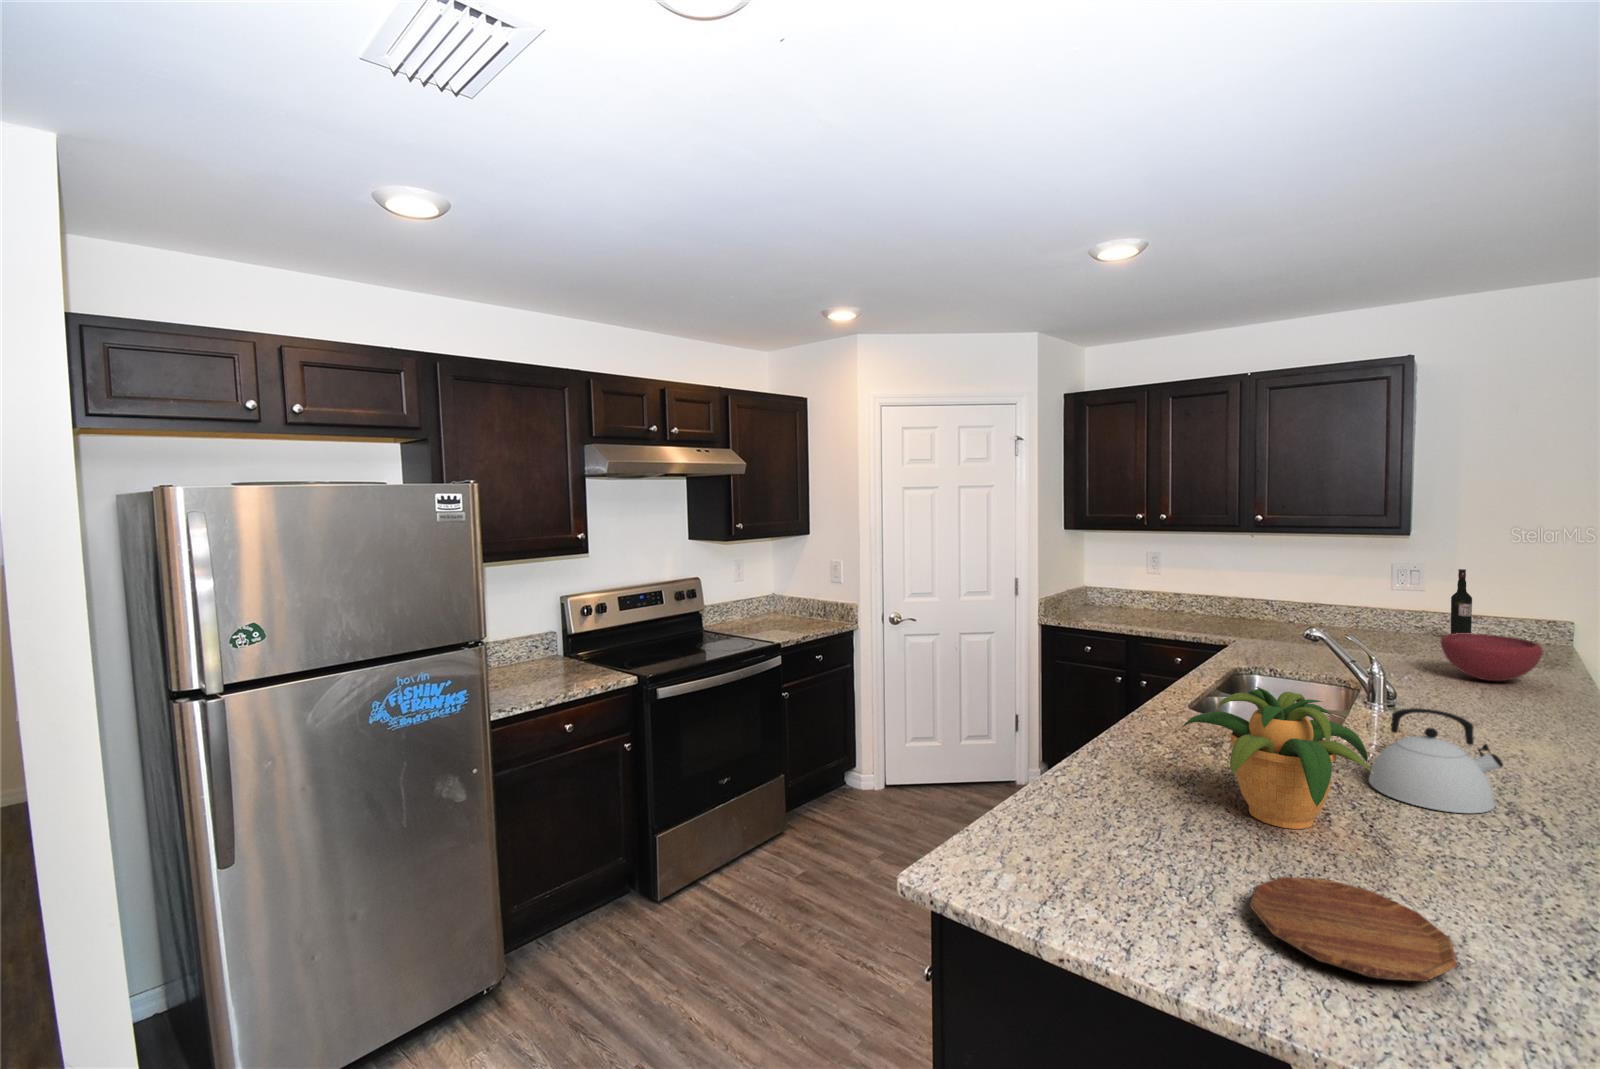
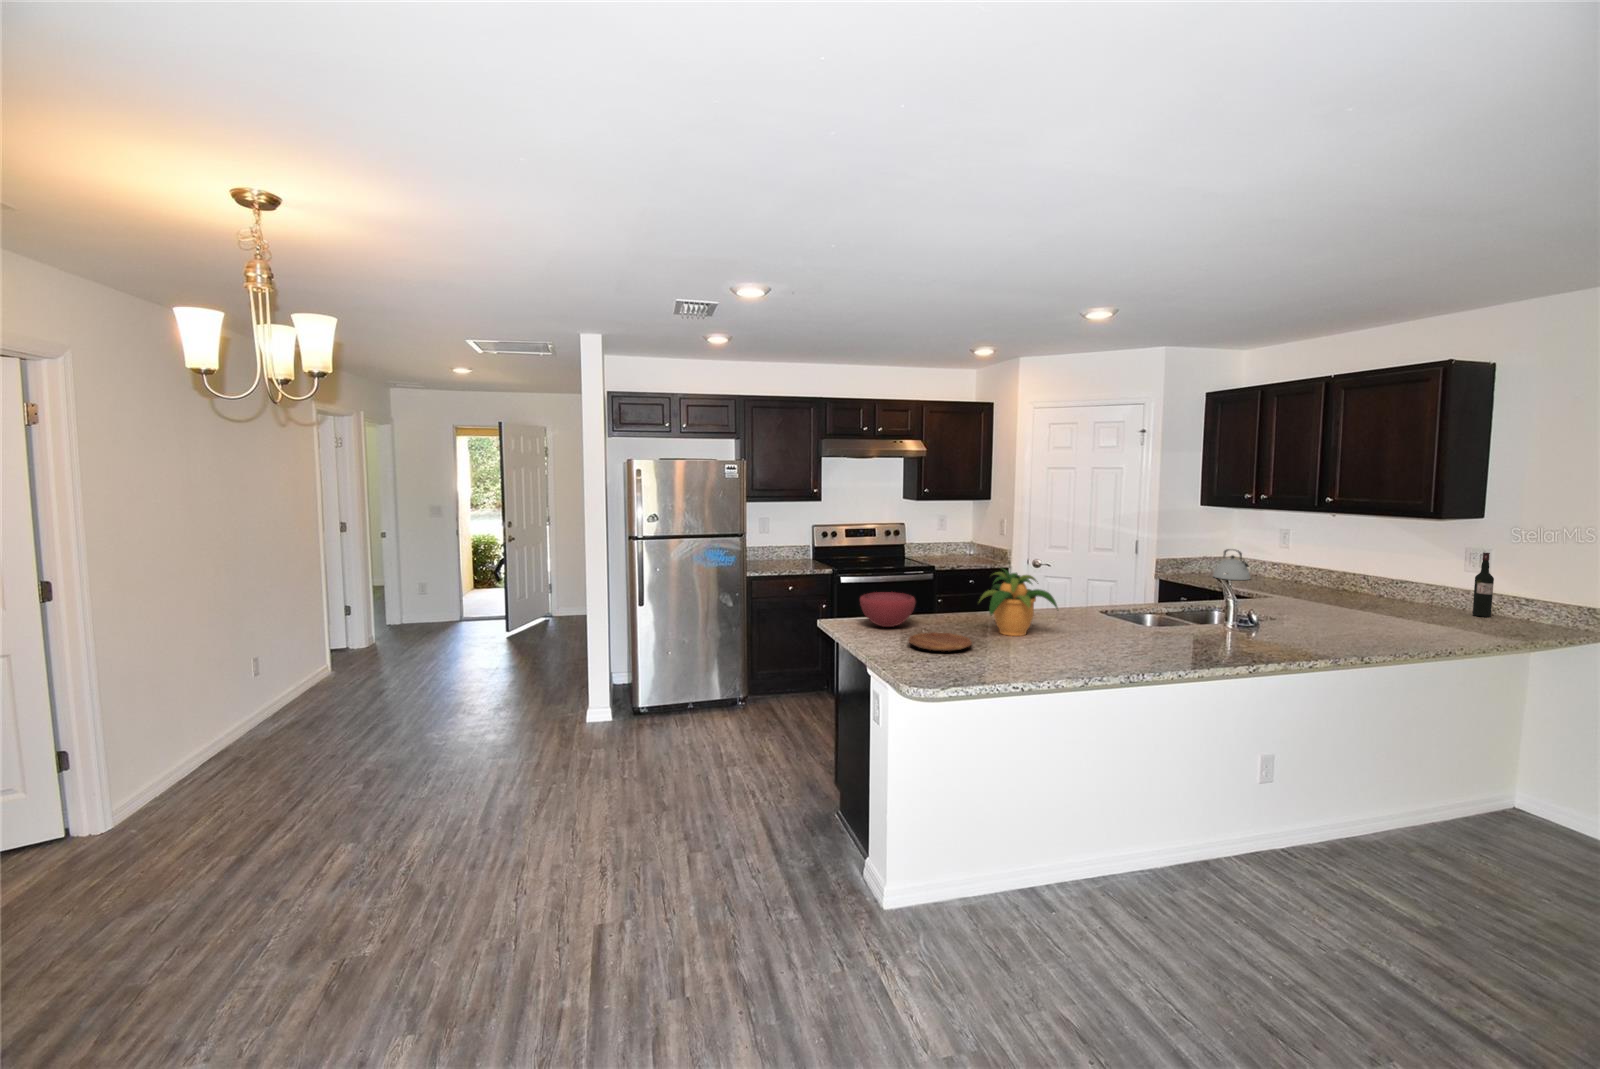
bowl: present [1441,633,1543,681] -> present [860,592,915,627]
kettle: present [1369,708,1503,813] -> present [1213,549,1250,580]

